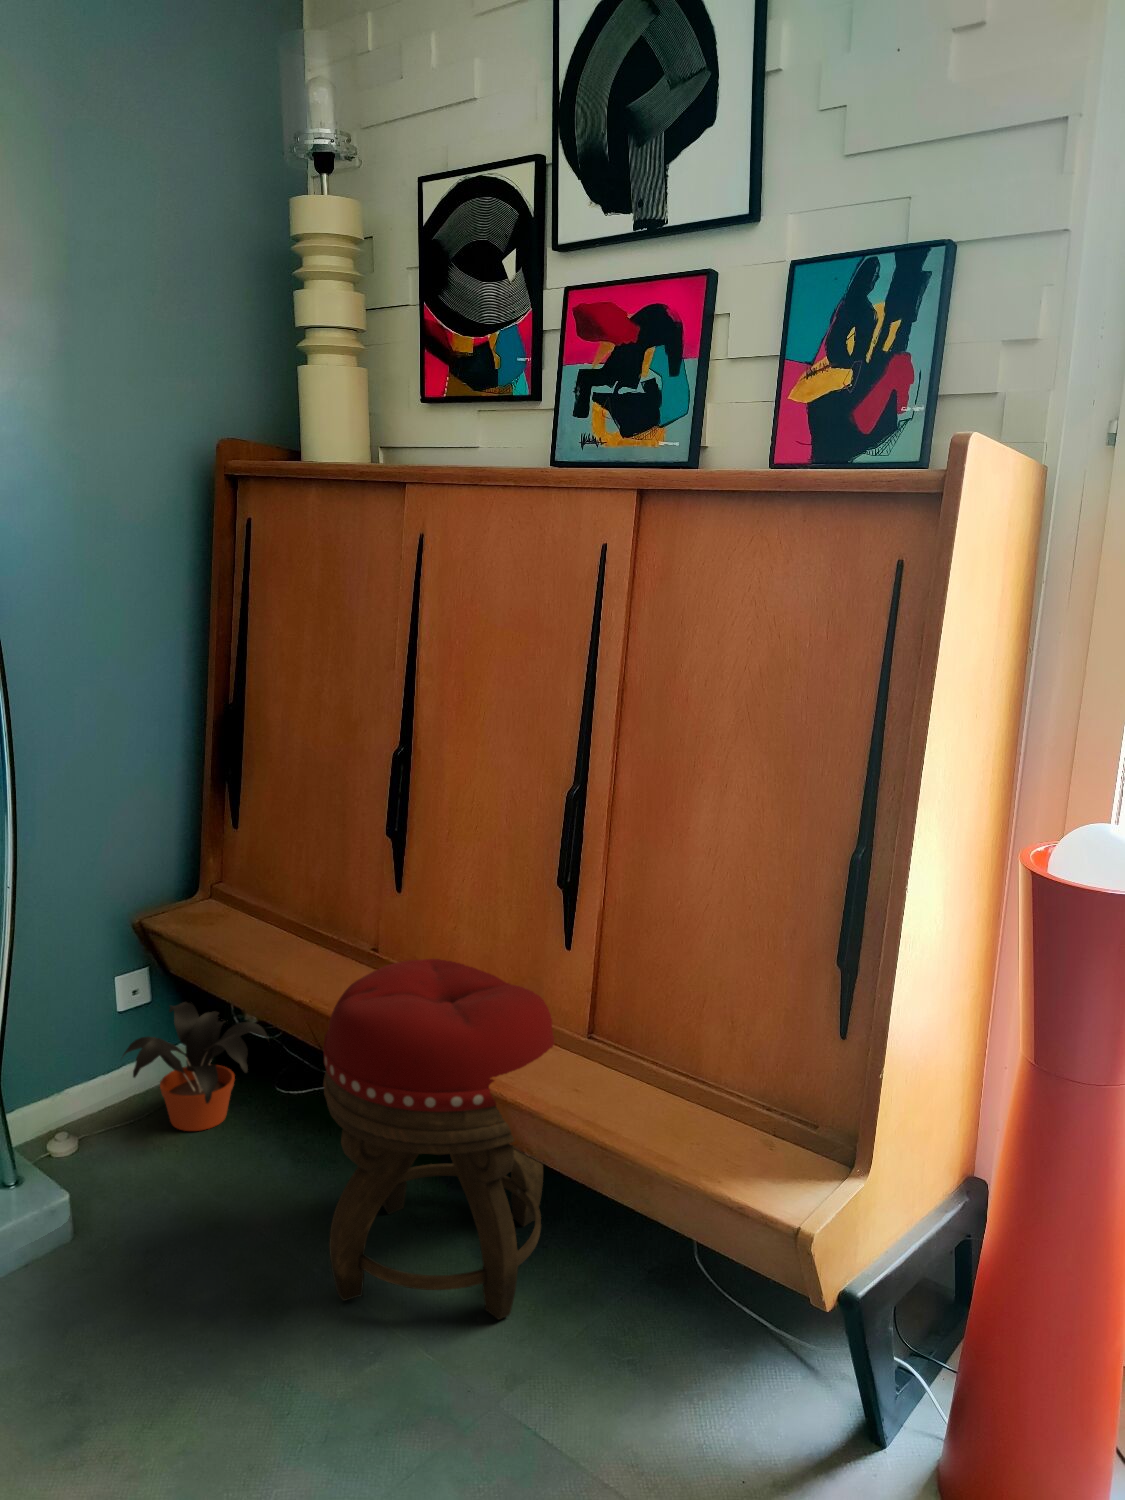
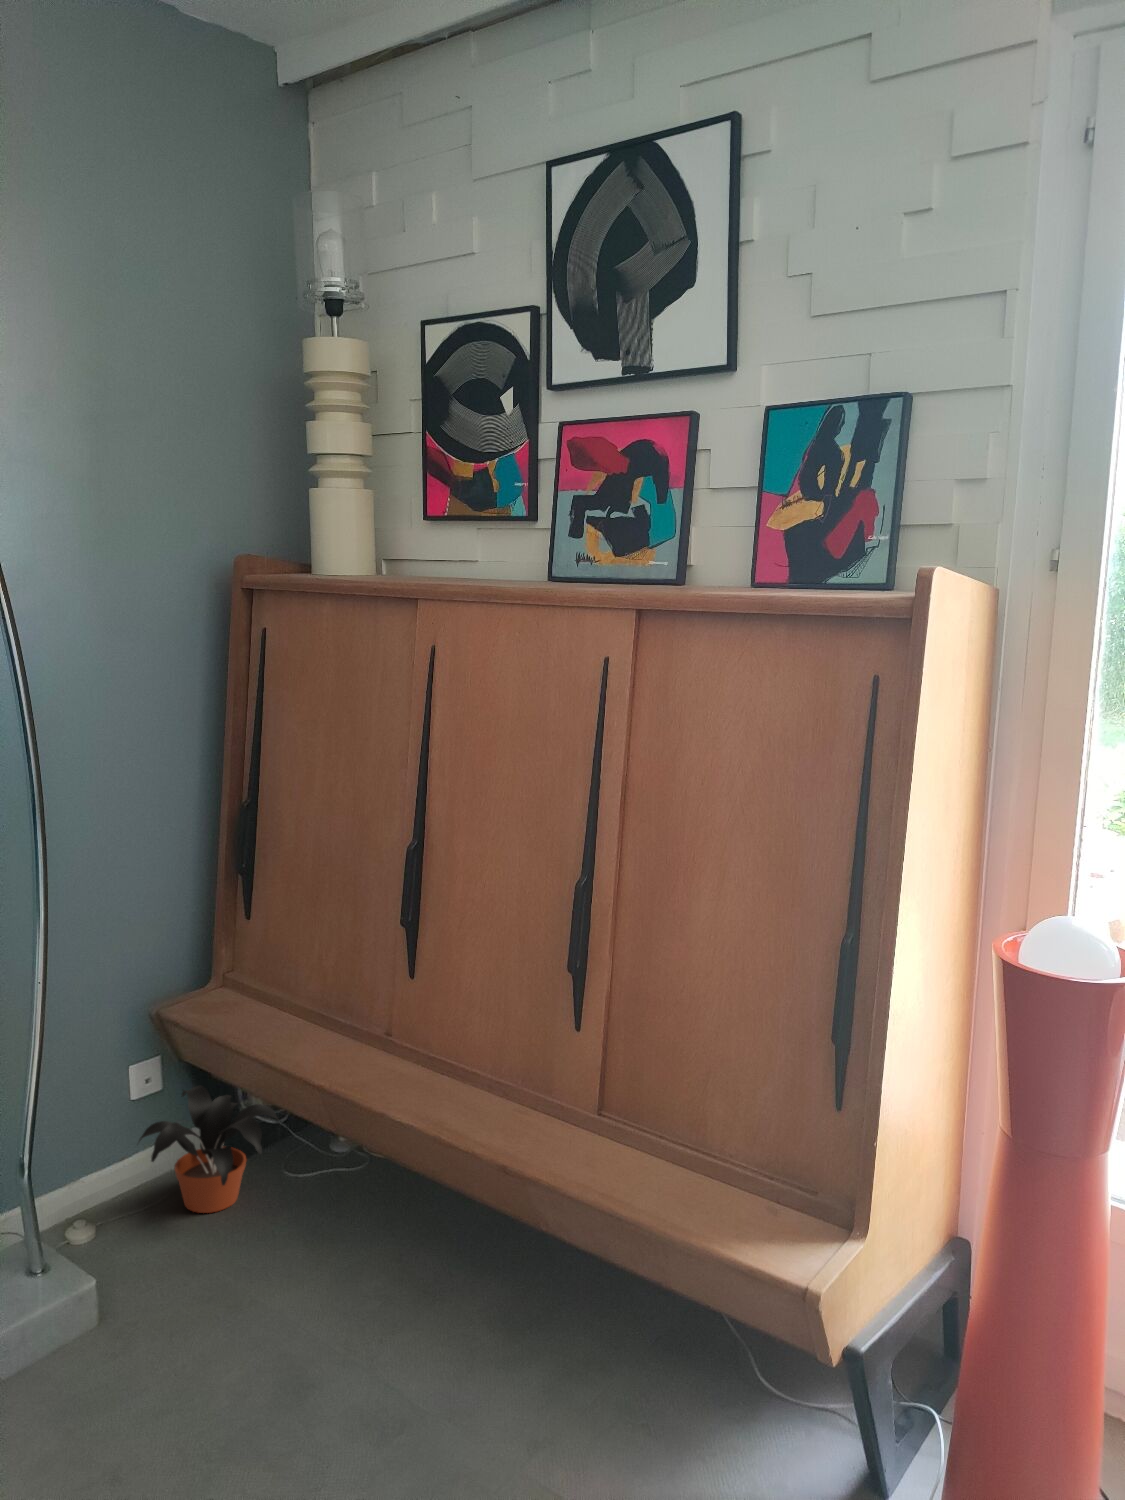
footstool: present [324,958,554,1319] -> none [346,1039,572,1389]

